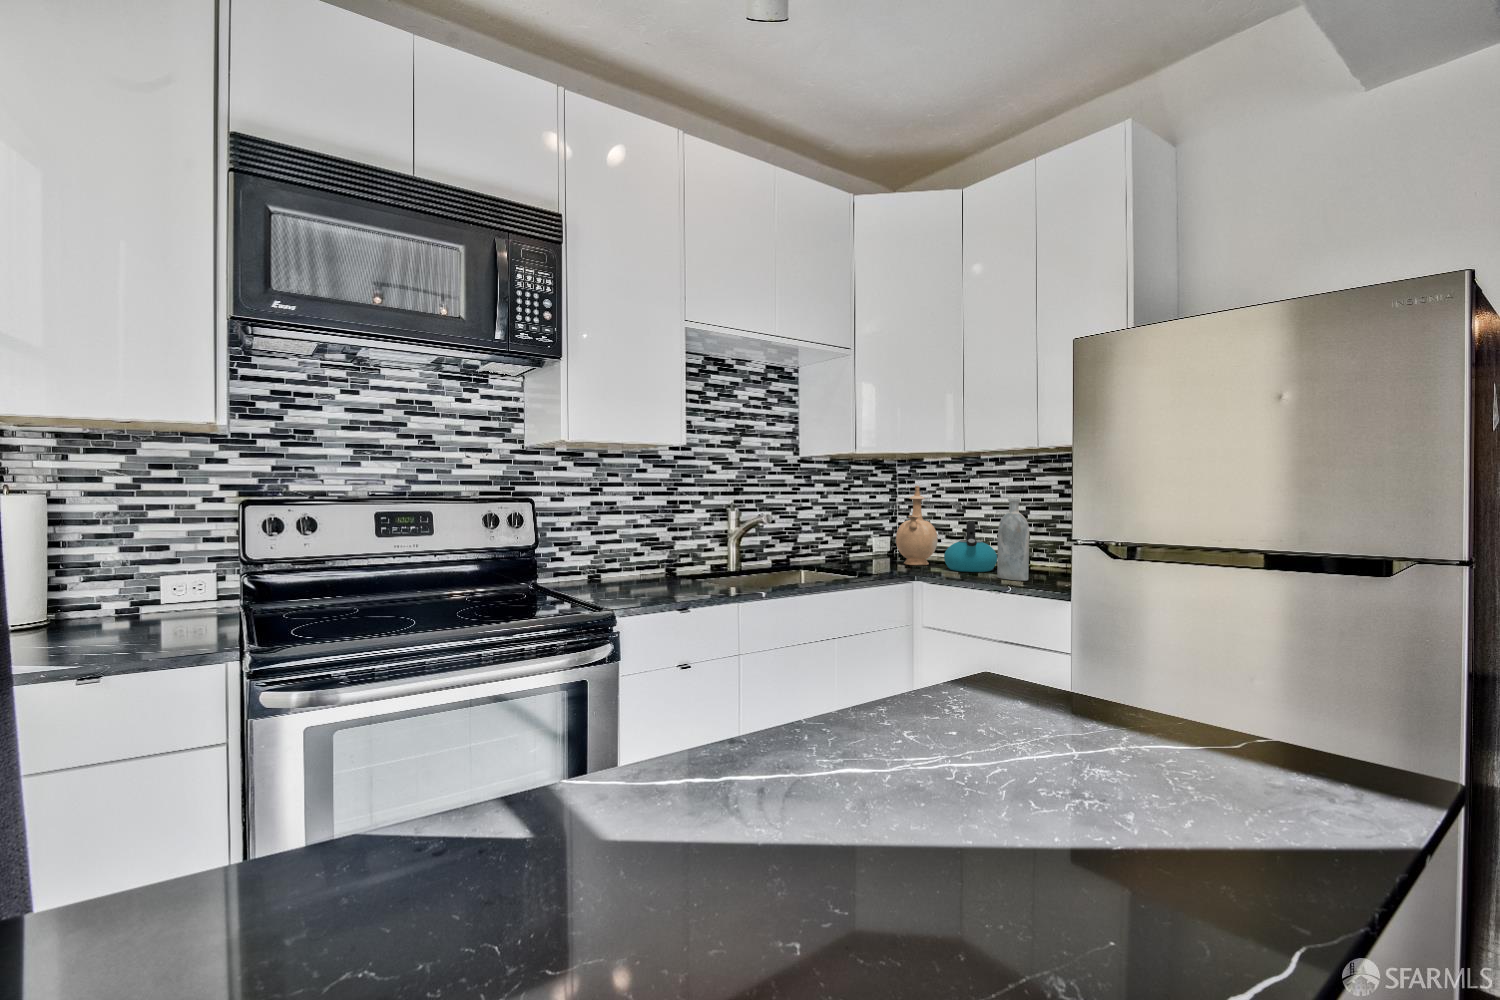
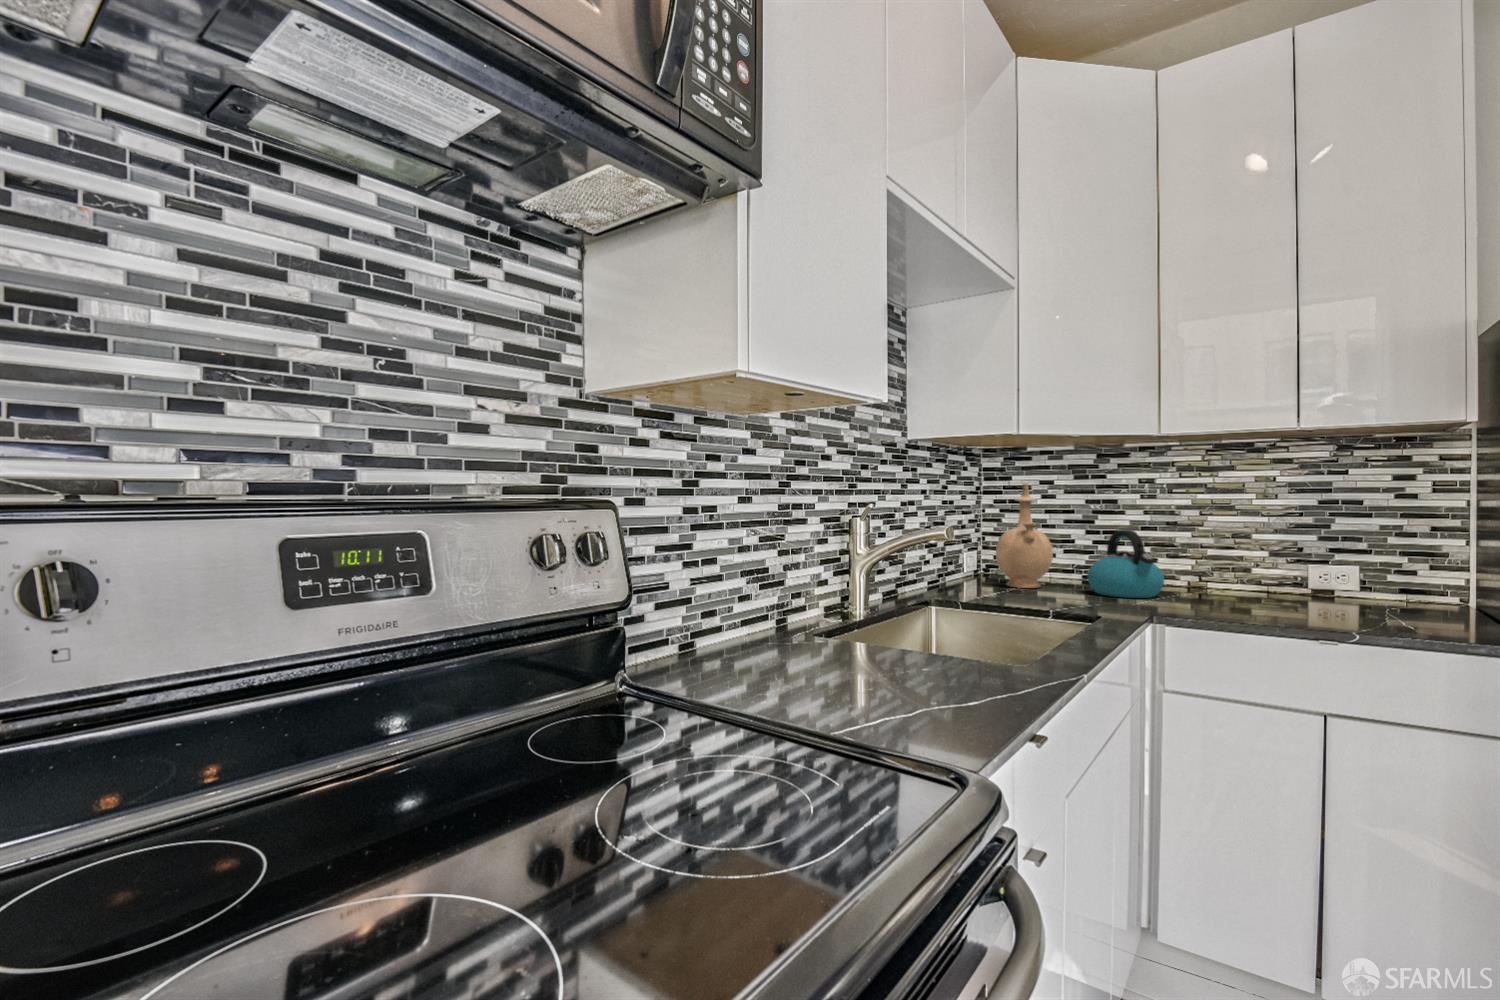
bottle: present [997,499,1029,581] -> none [1216,498,1275,613]

